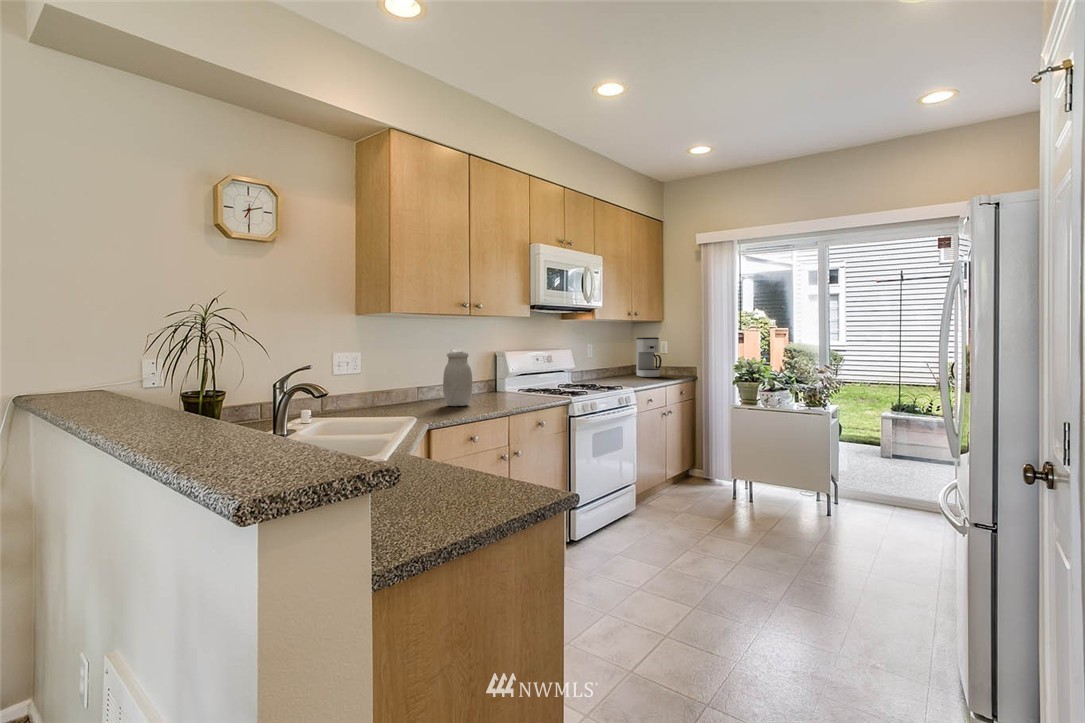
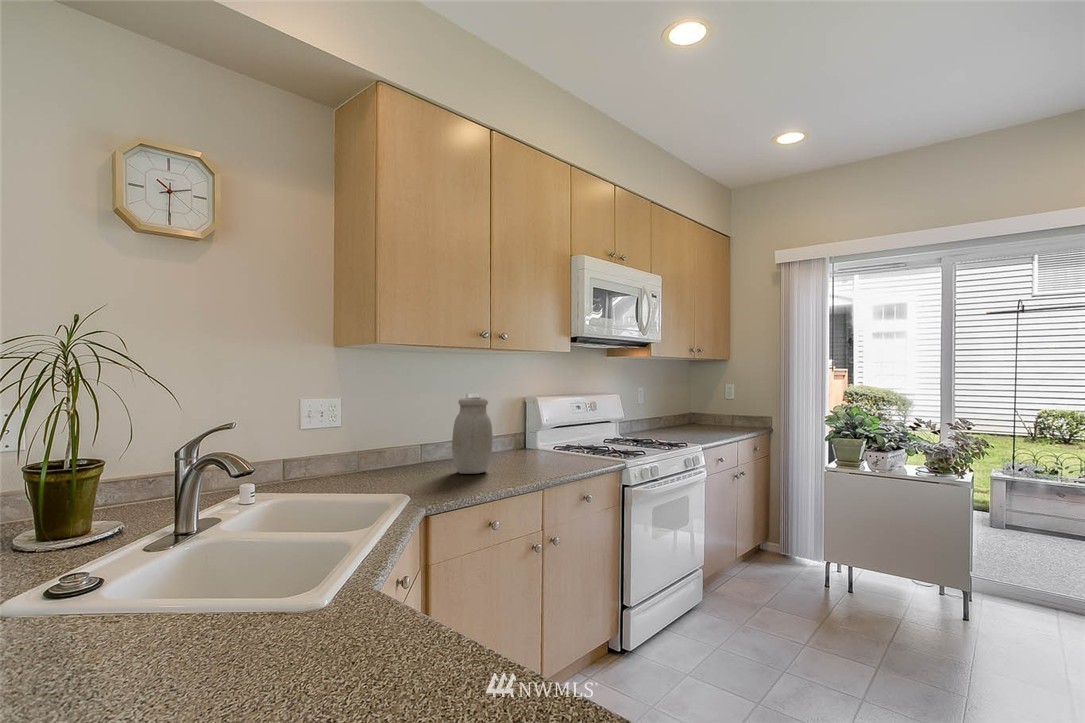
coffee maker: present [636,337,662,377] -> none [694,378,726,427]

